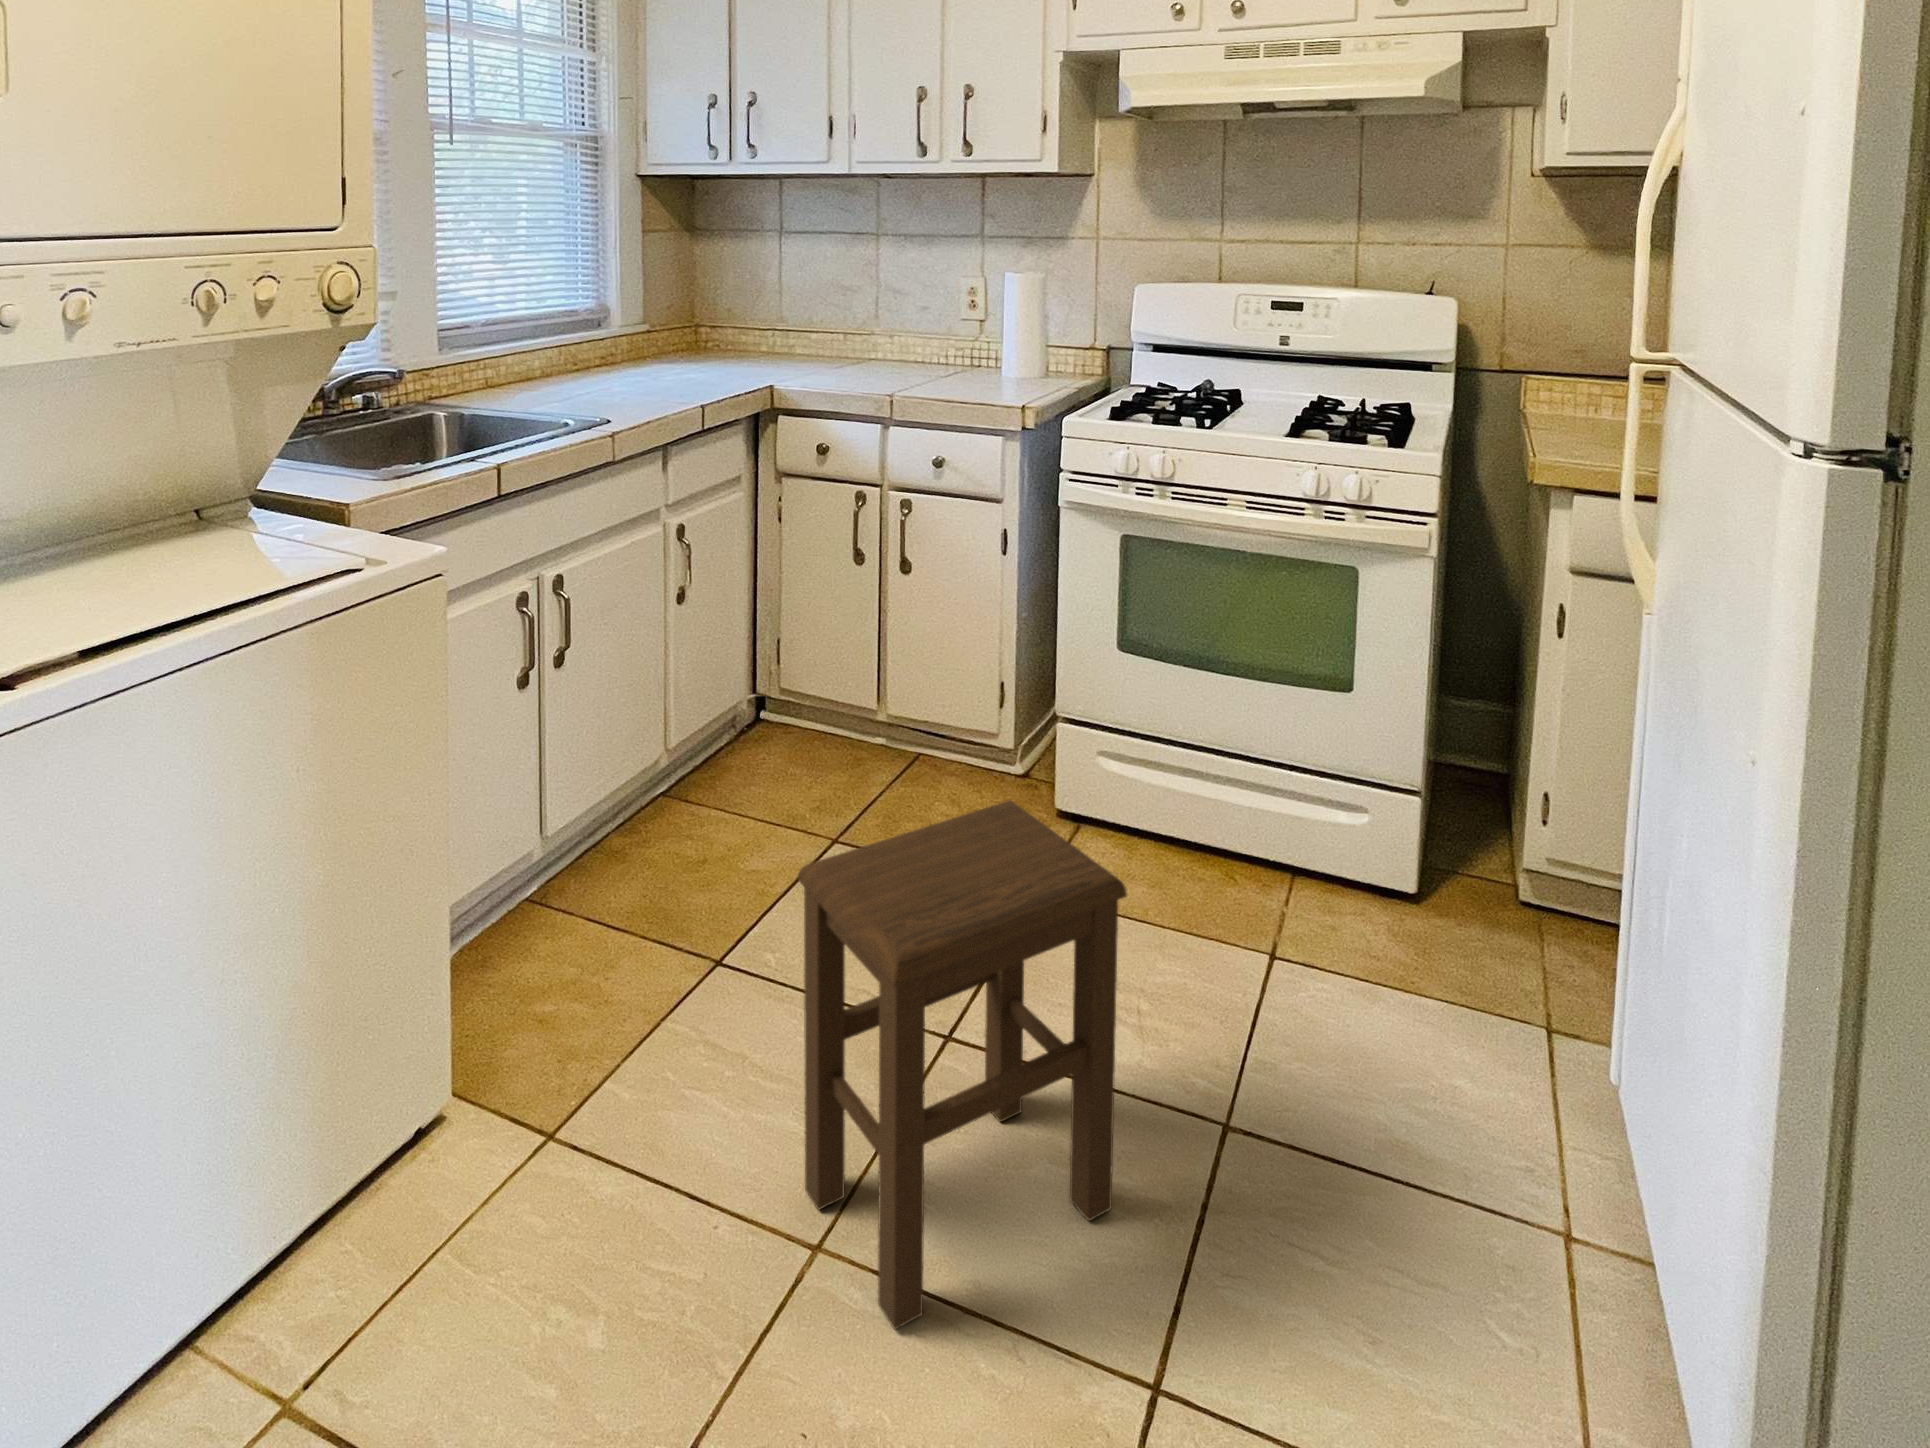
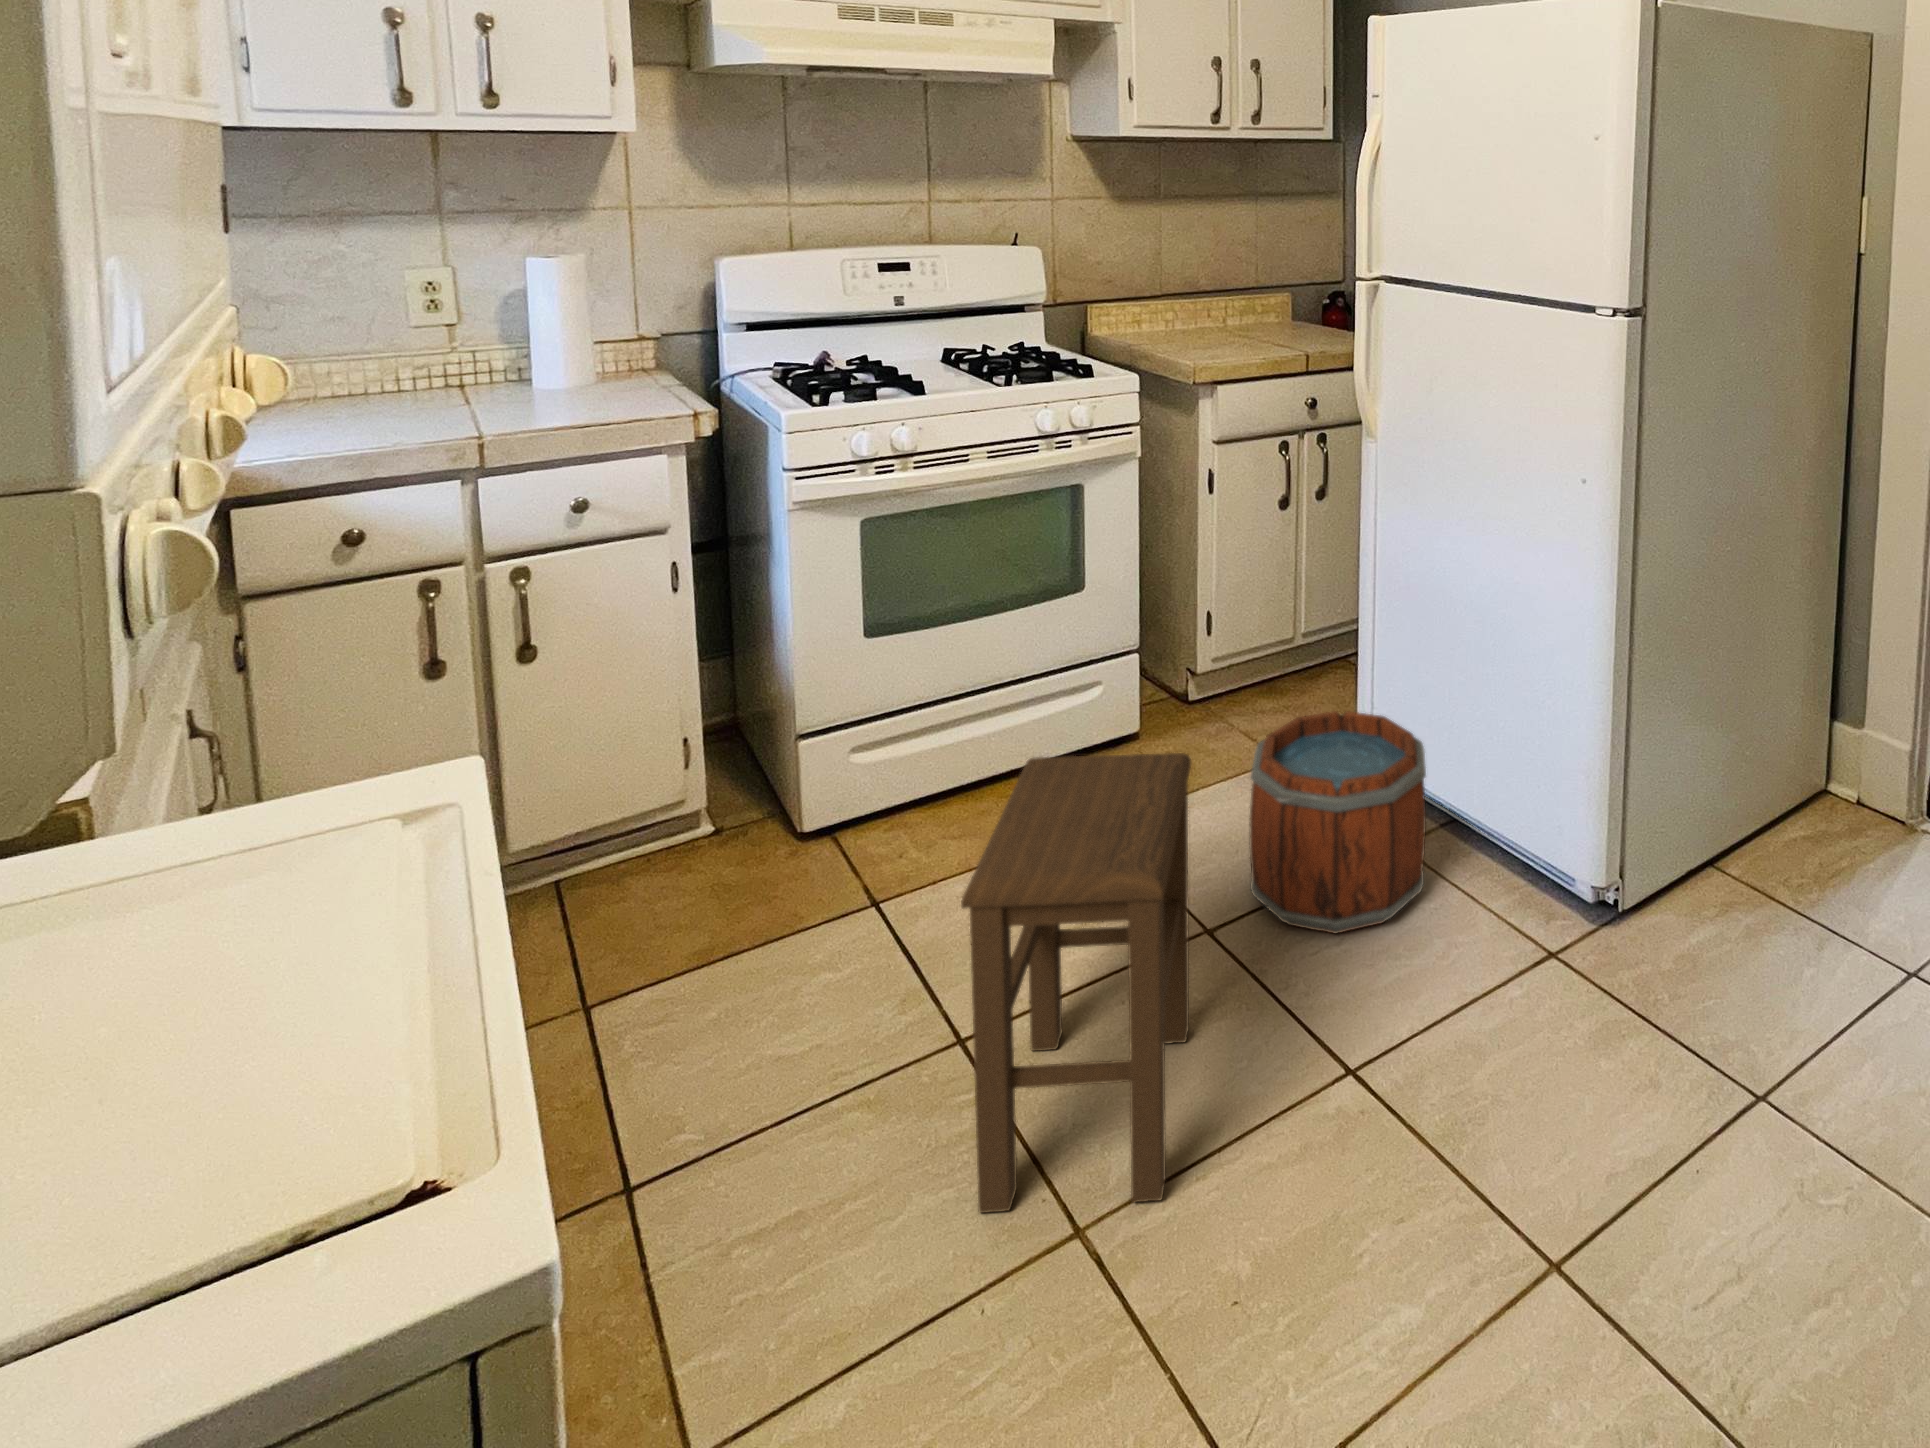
bucket: none [1313,952,1602,1328] -> present [1250,711,1426,933]

